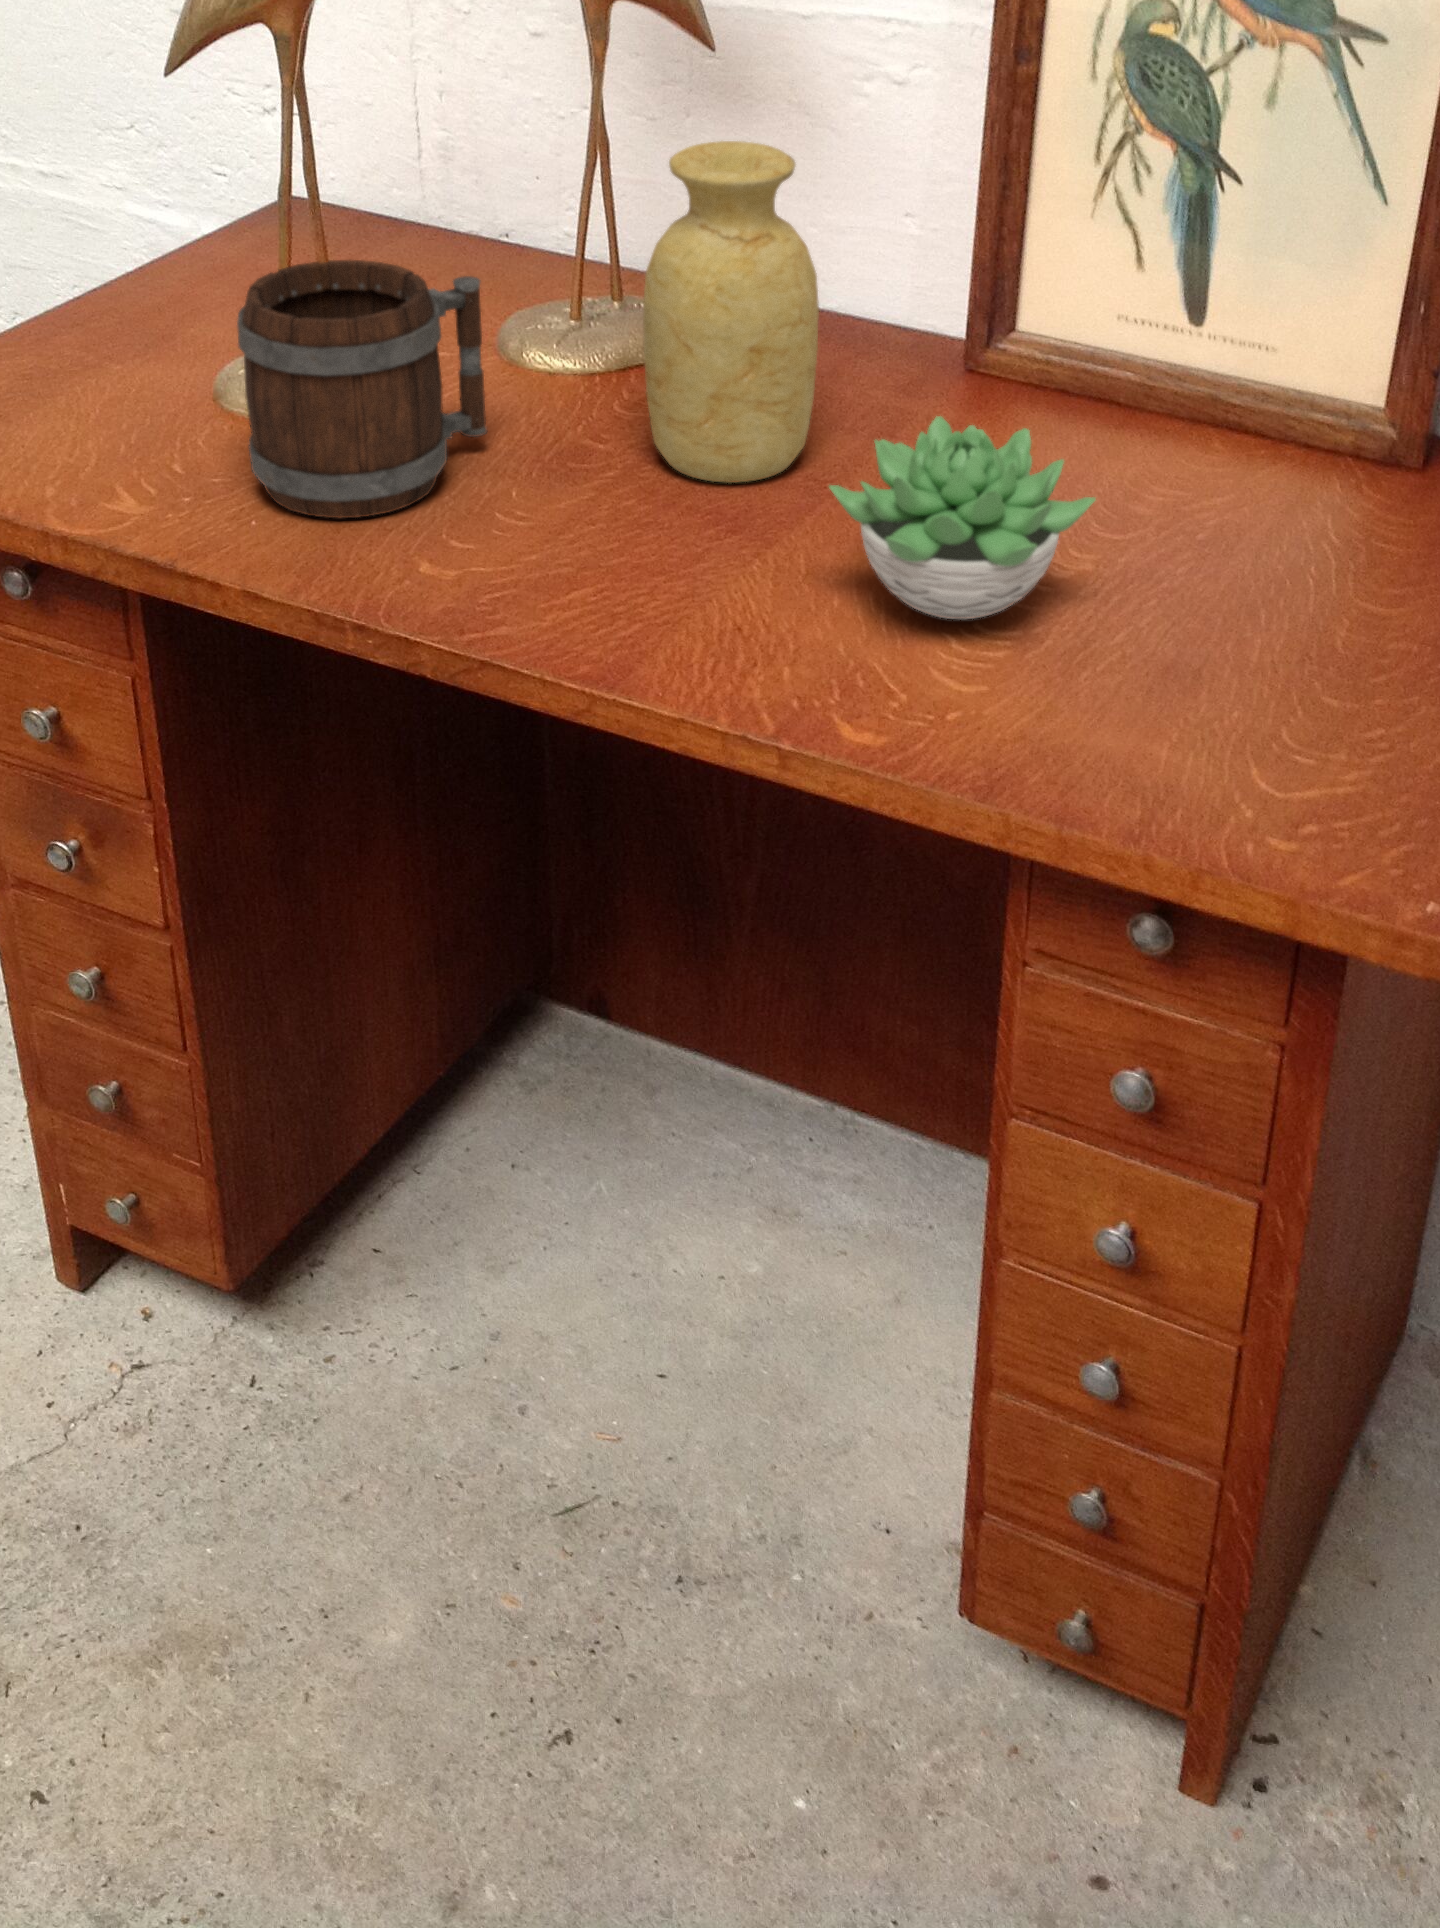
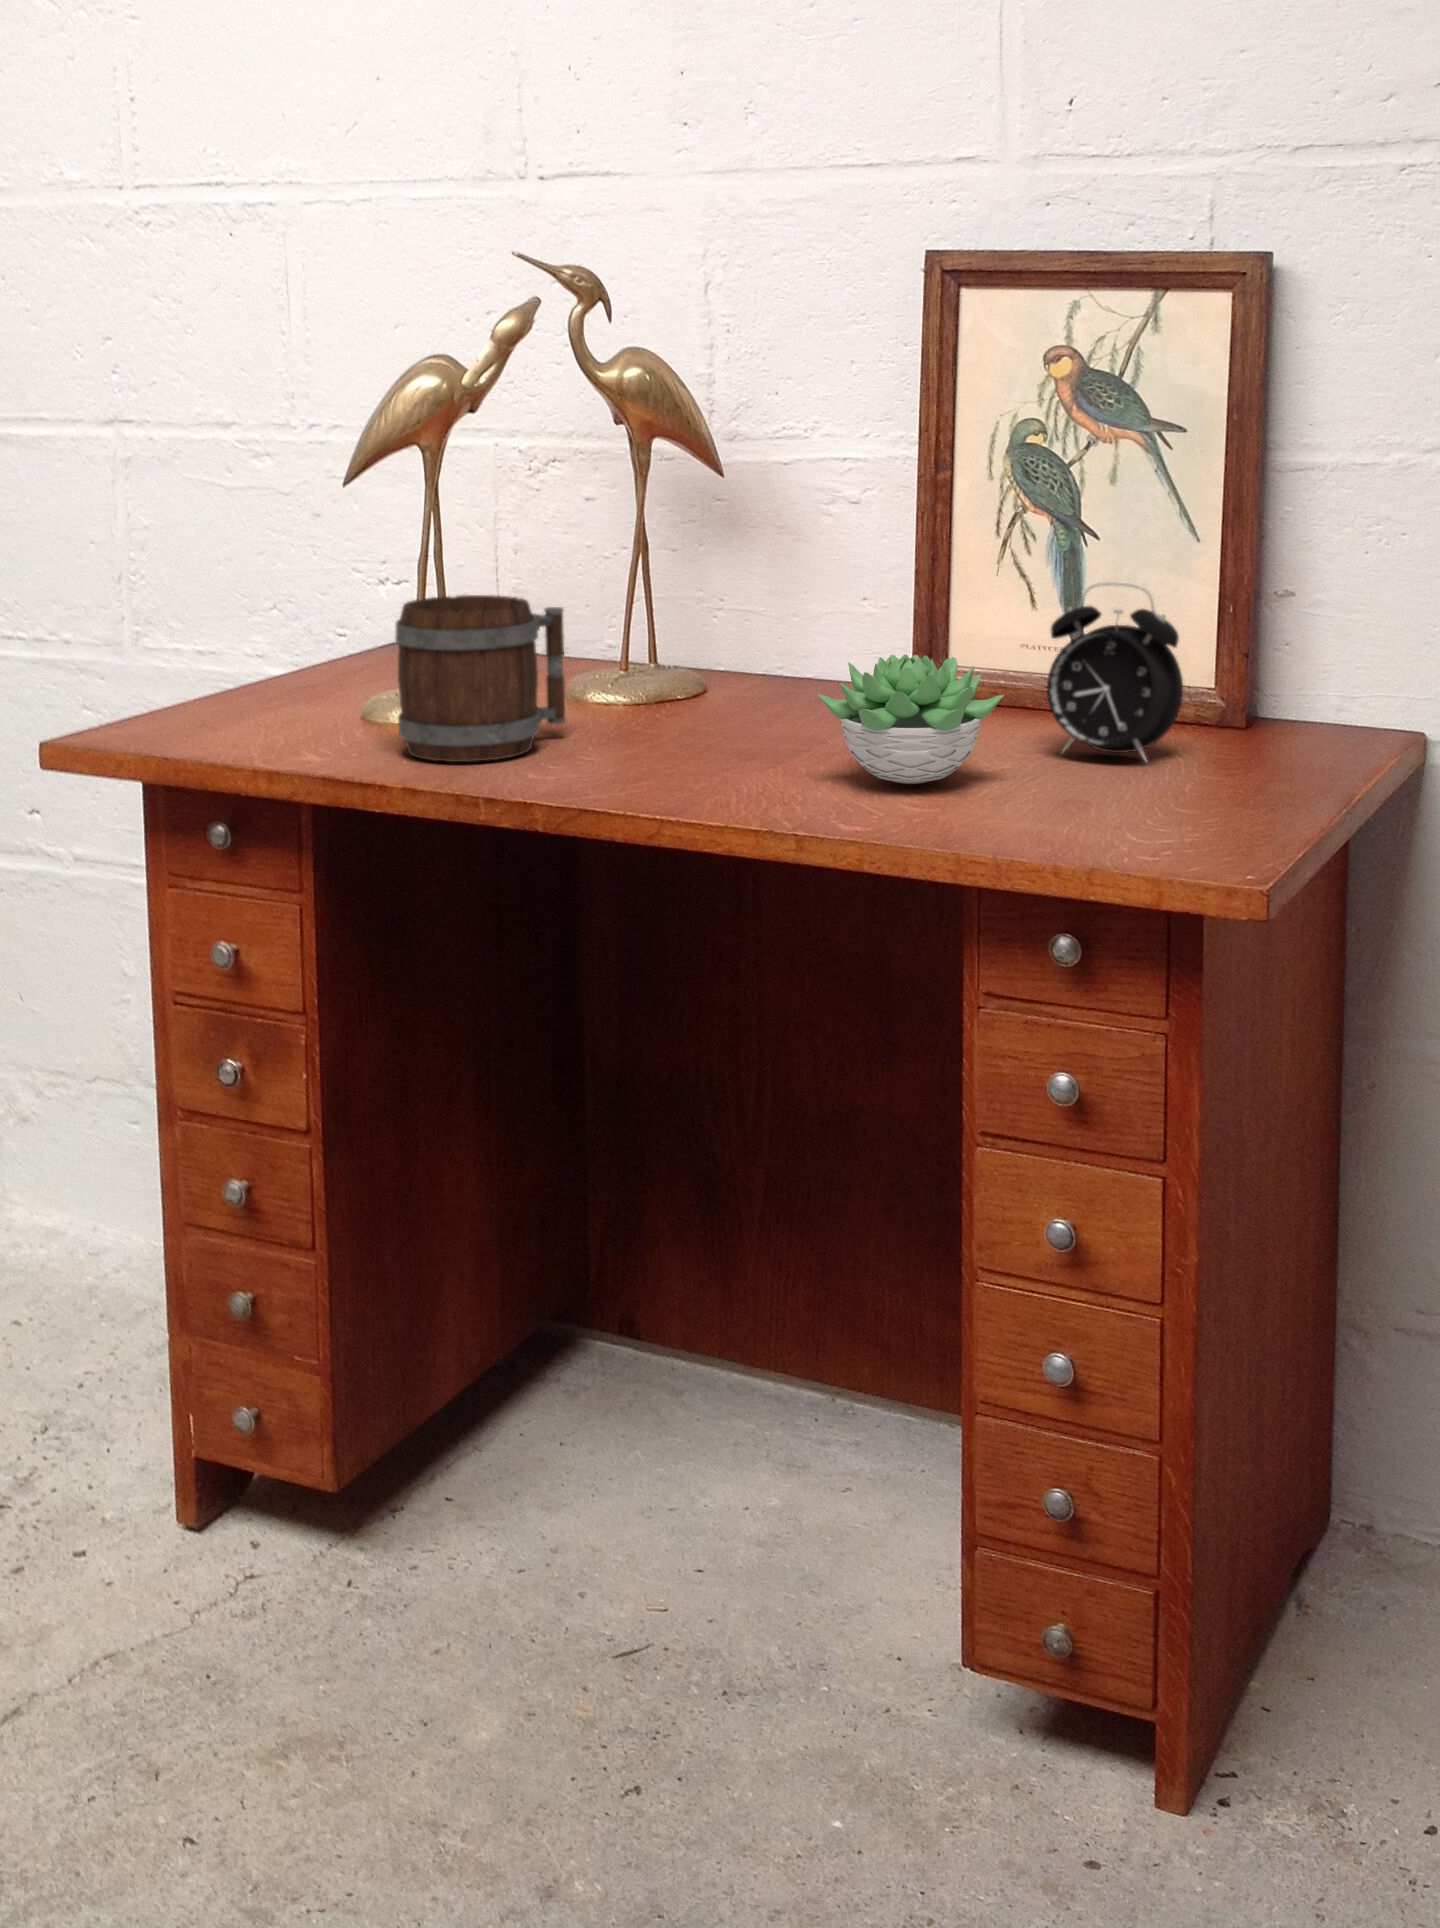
vase: present [643,141,819,483] -> none [680,509,805,744]
alarm clock: none [1154,302,1350,564] -> present [1047,582,1183,761]

